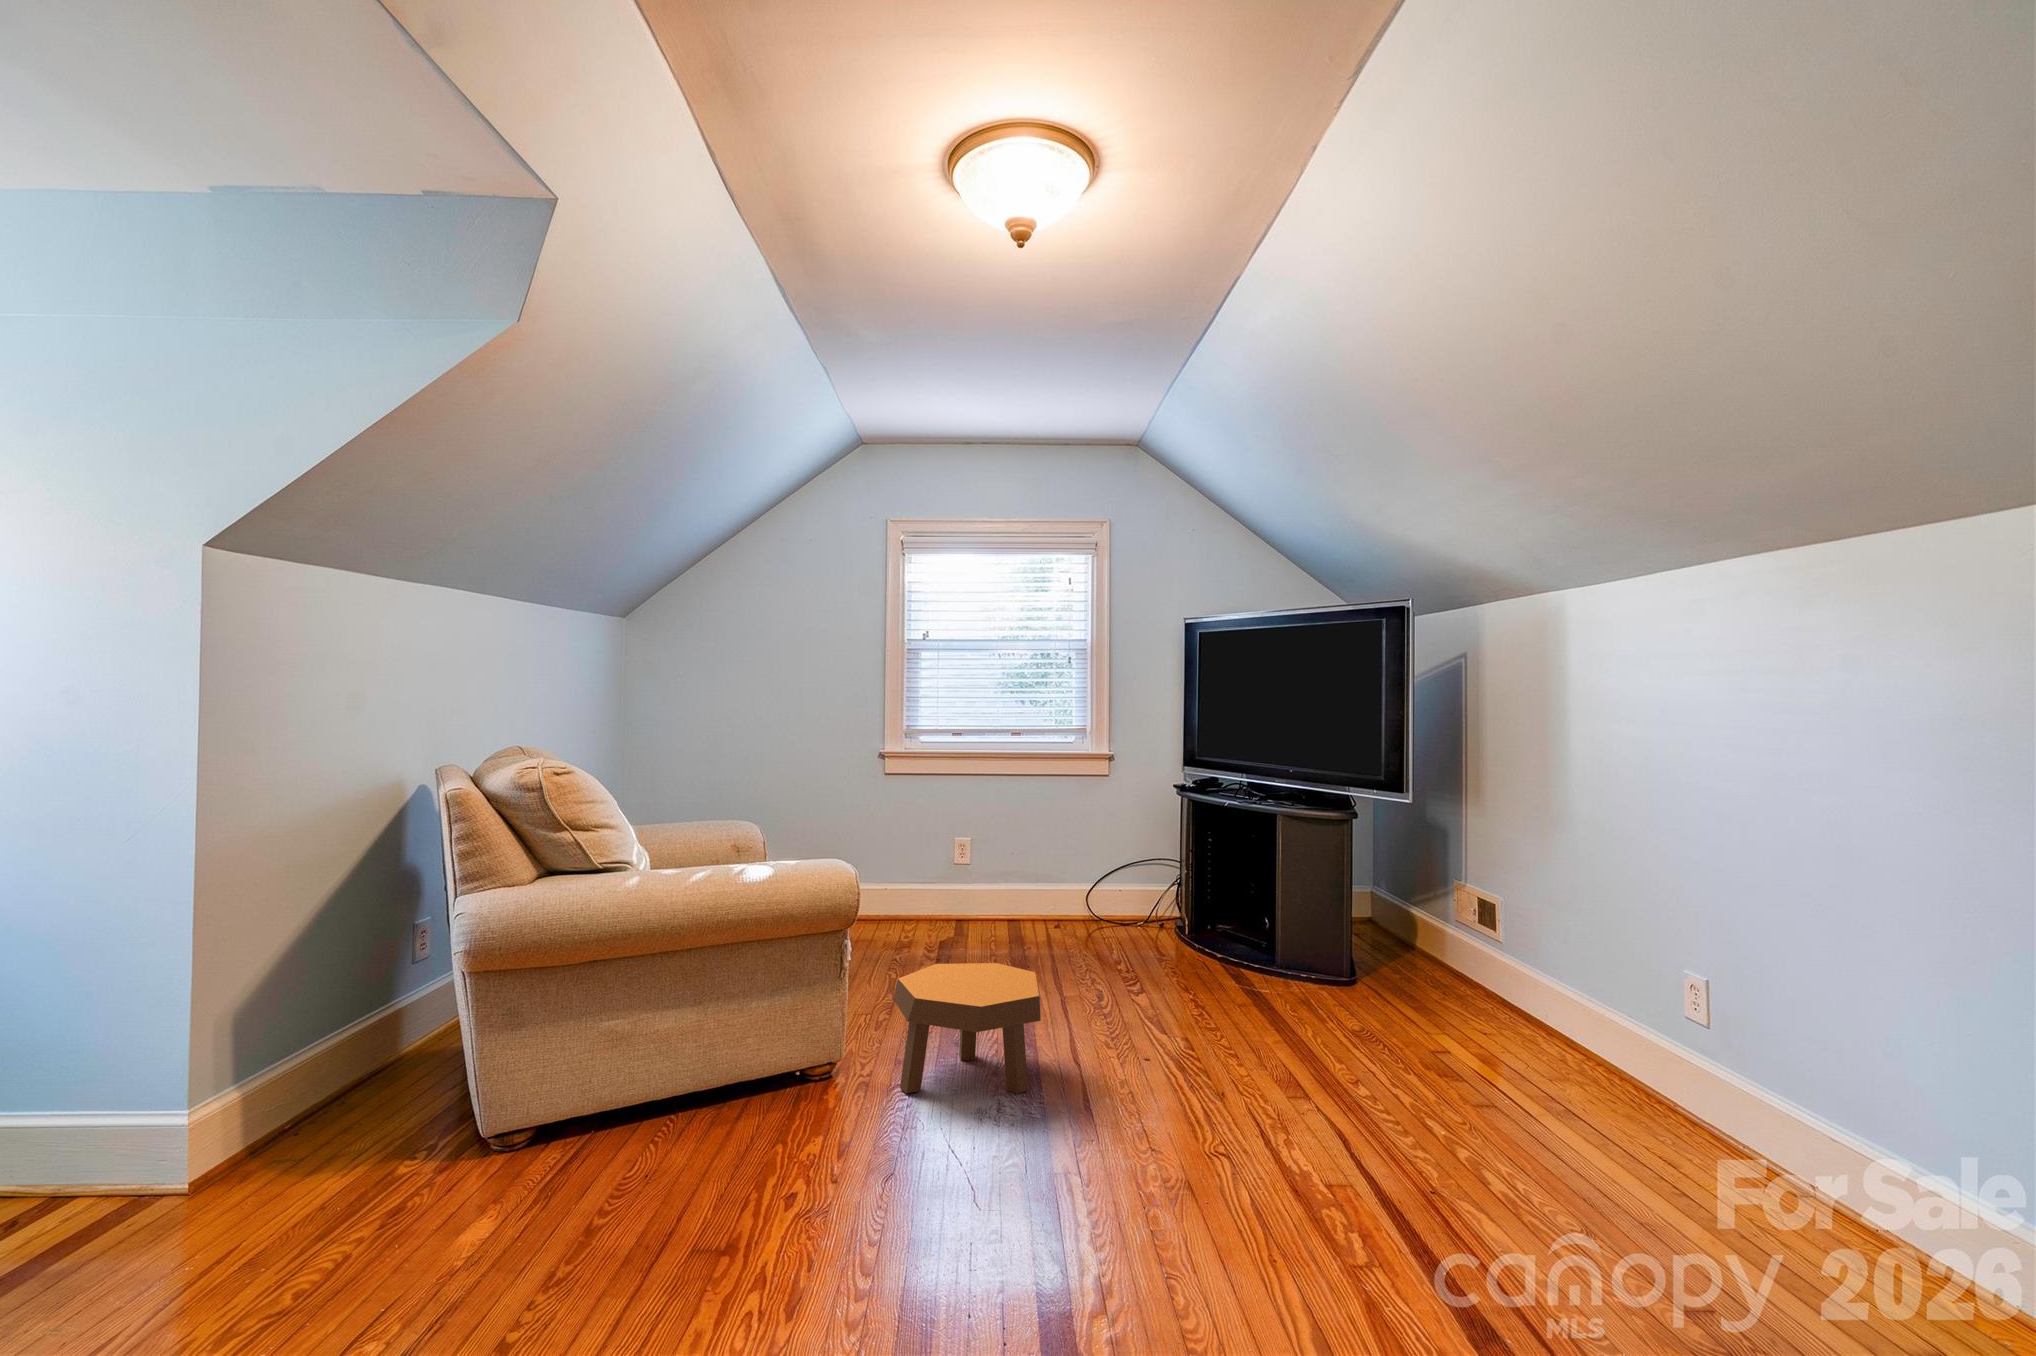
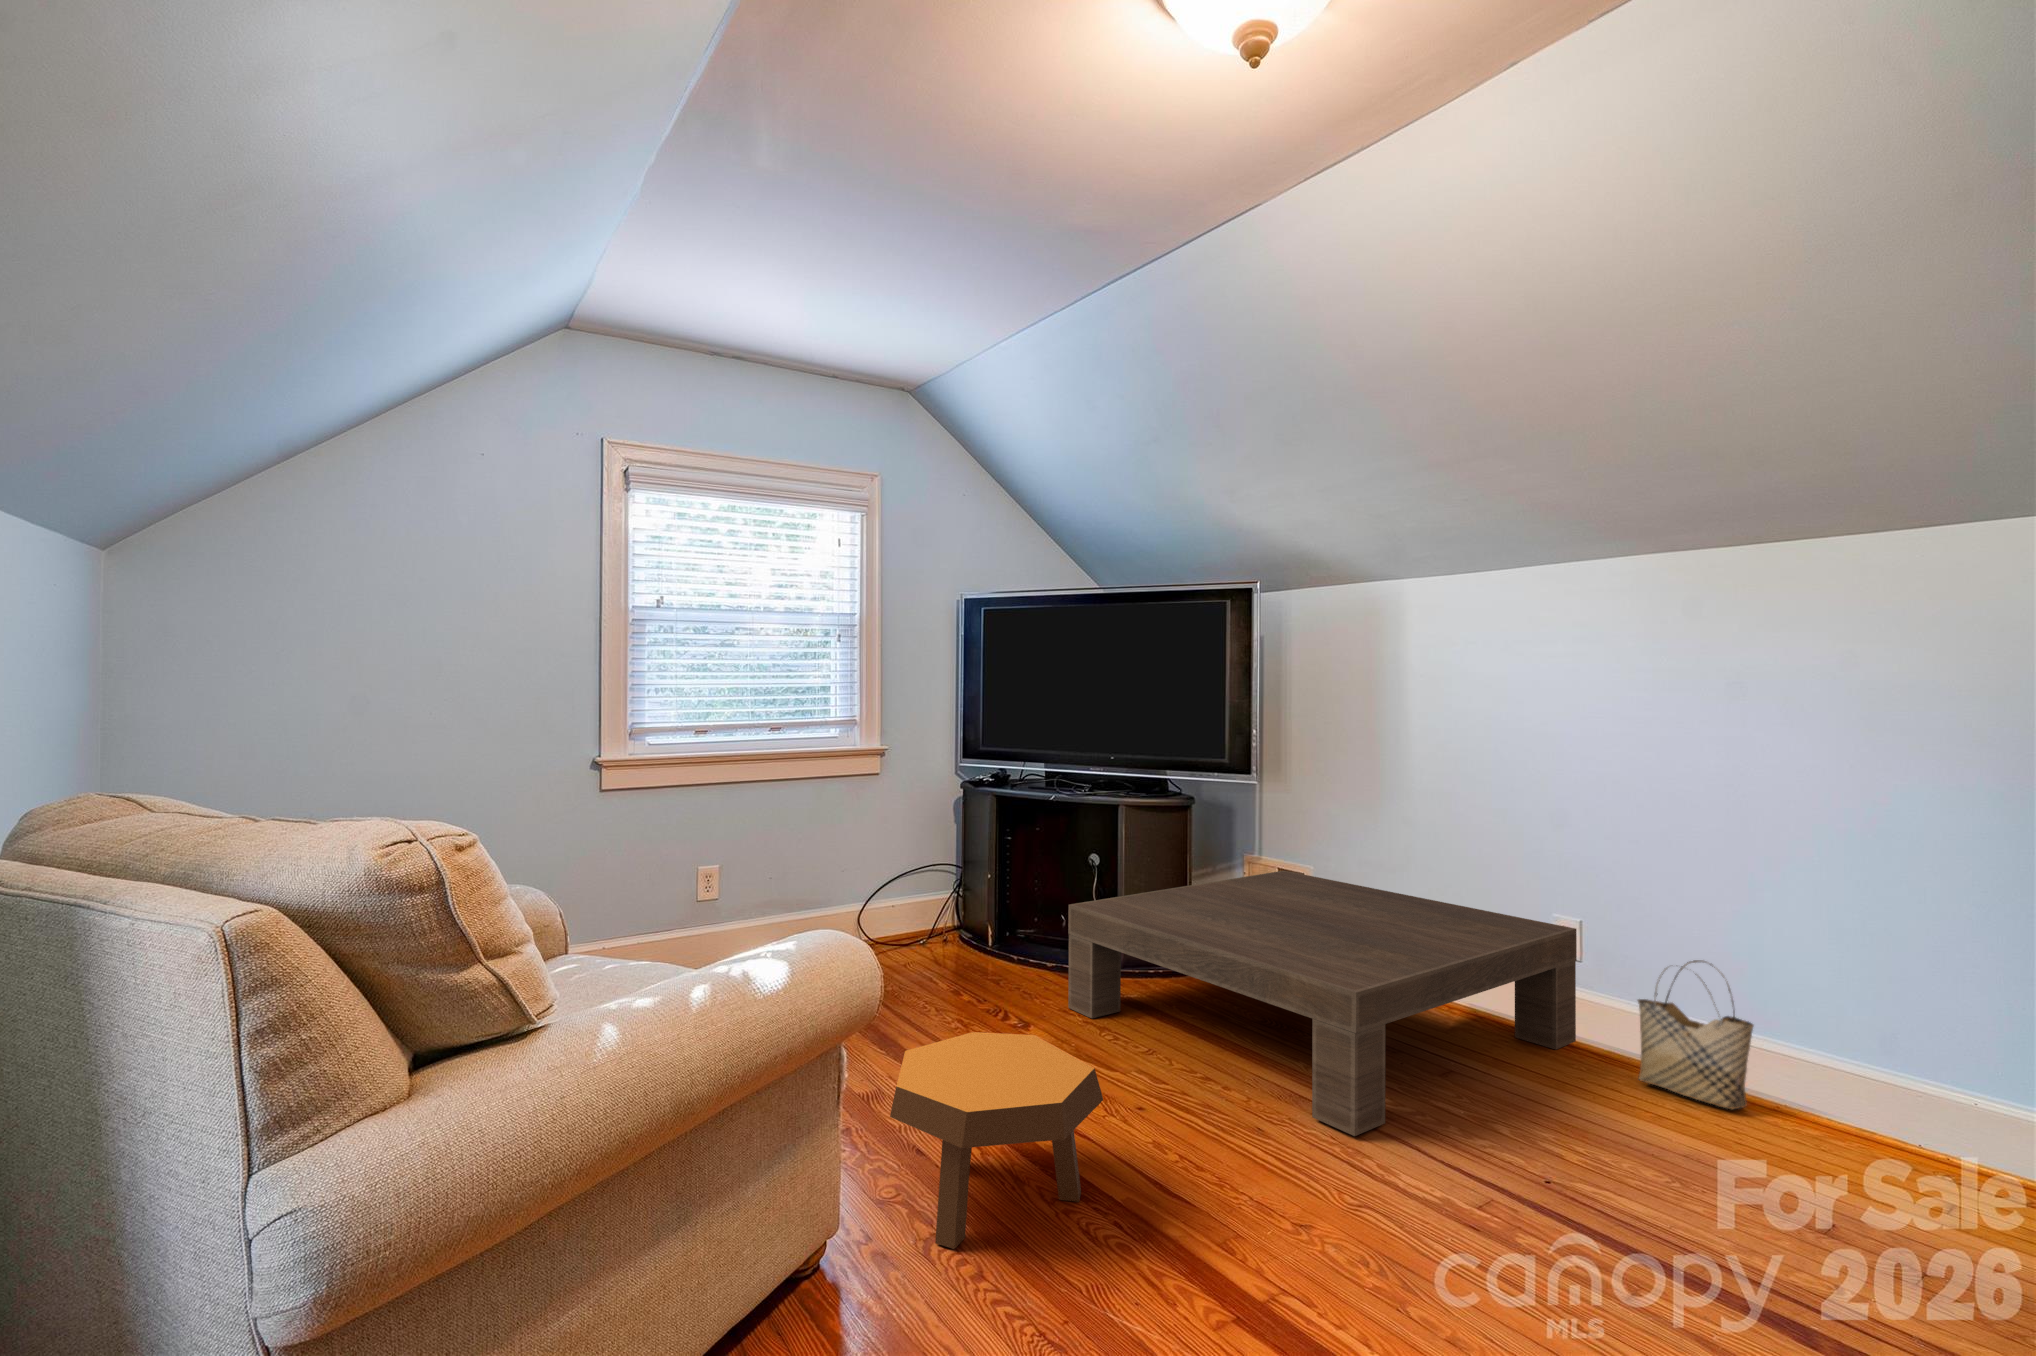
coffee table: none [1190,896,1696,1114] -> present [1068,871,1577,1136]
woven basket: none [1697,1025,1818,1205] -> present [1638,960,1754,1109]

